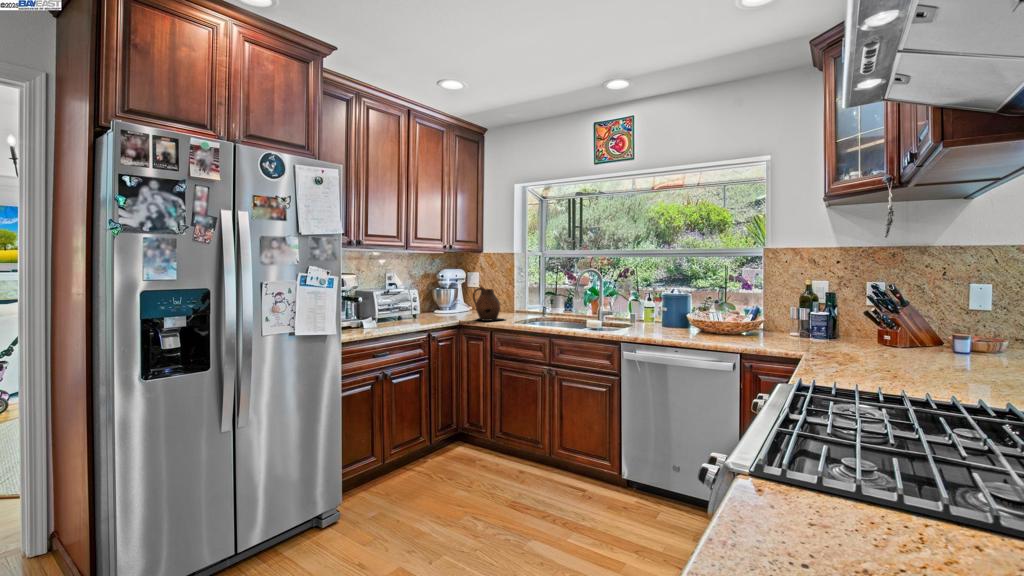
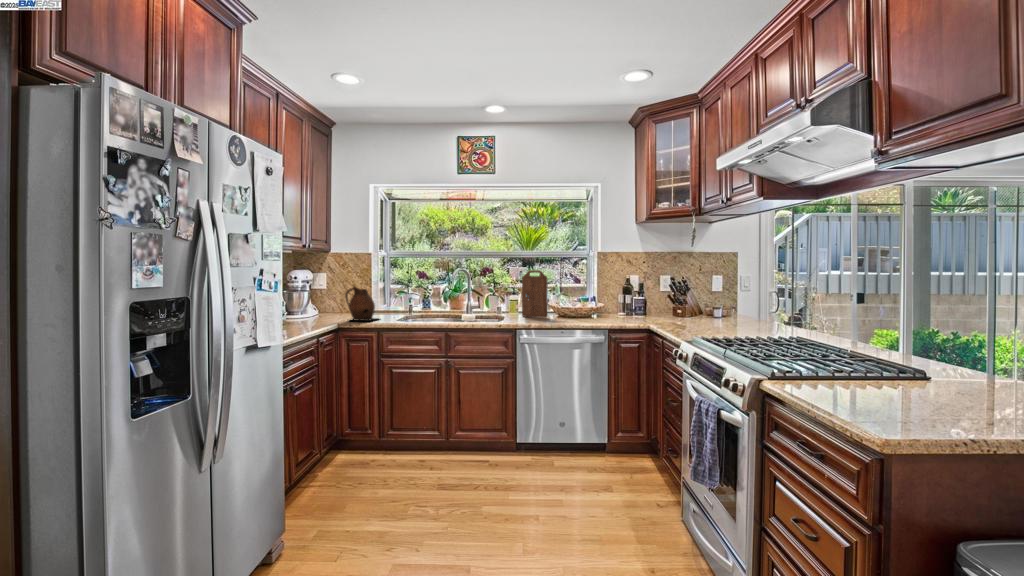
cutting board: none [658,272,686,330] -> present [522,270,548,318]

